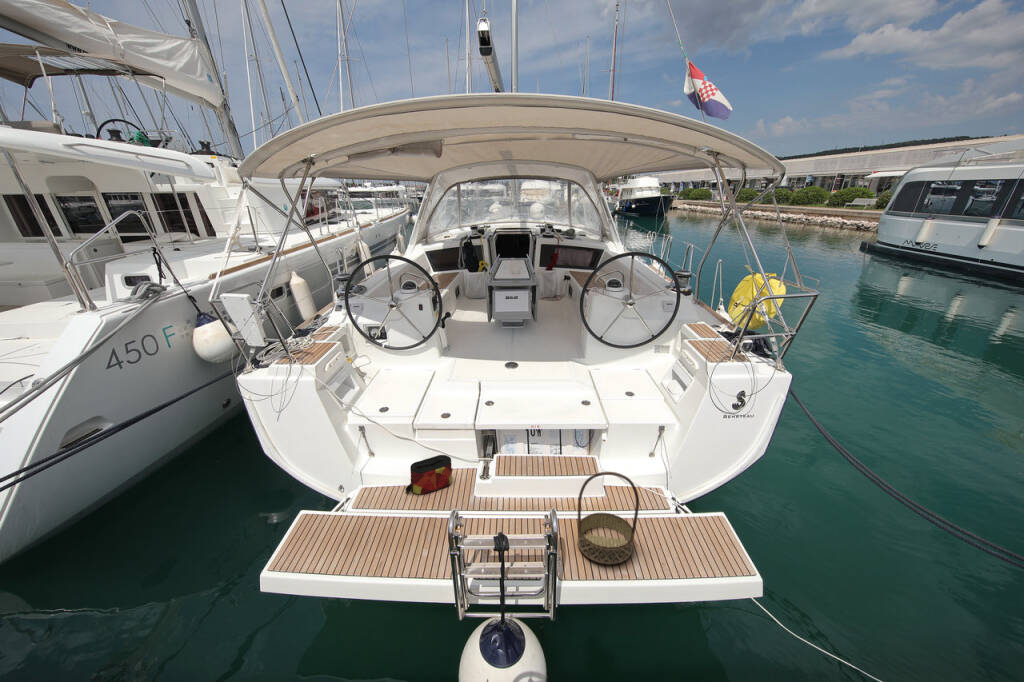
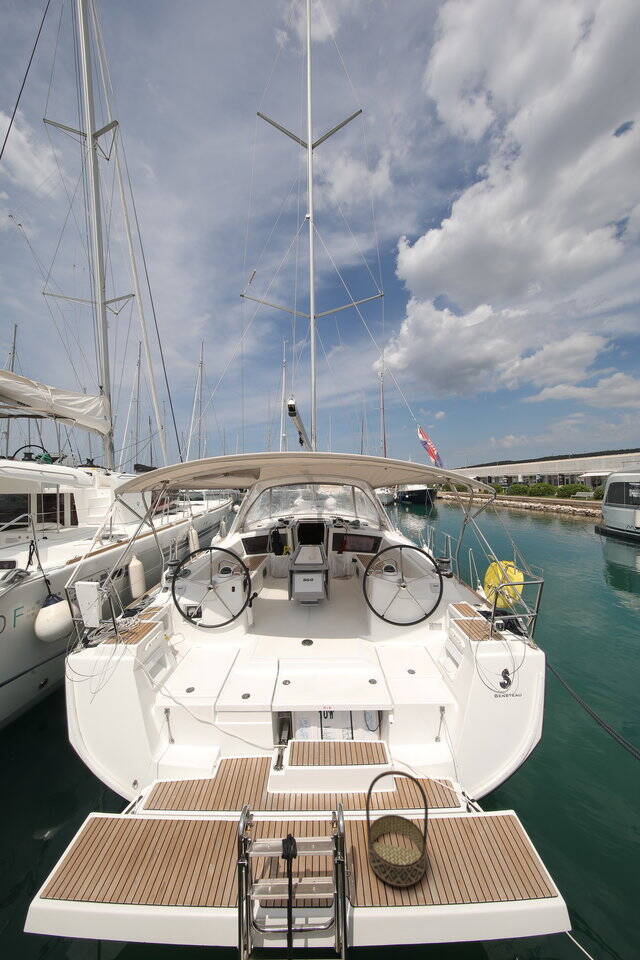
bag: present [406,455,452,495] -> none [200,741,248,788]

